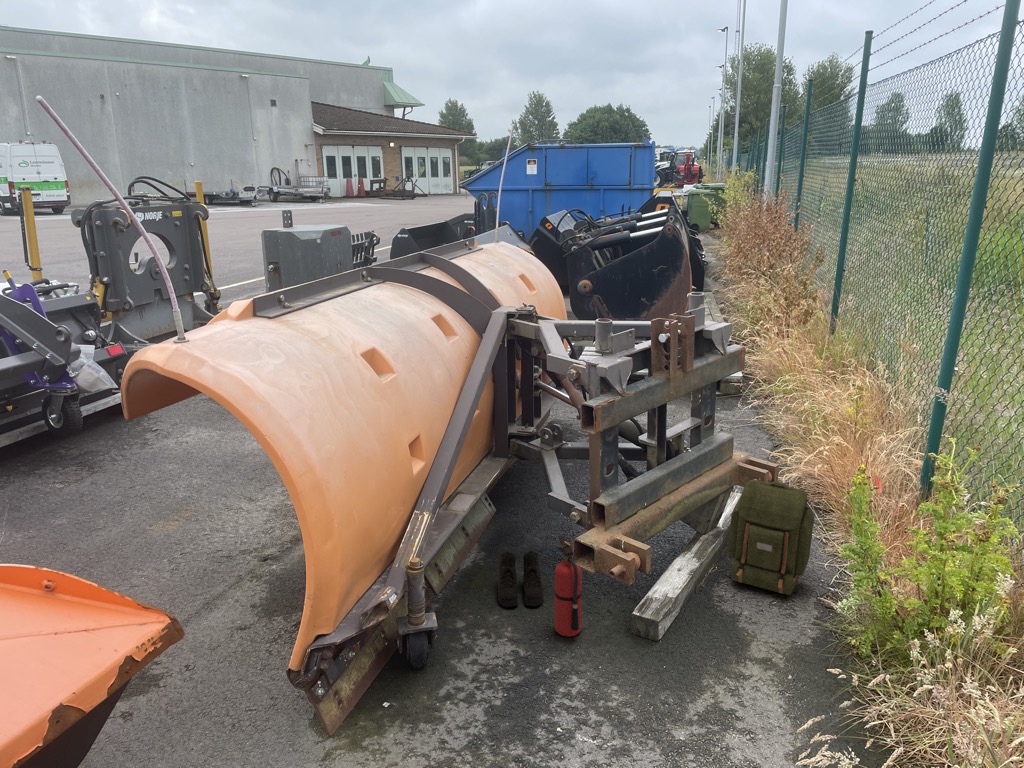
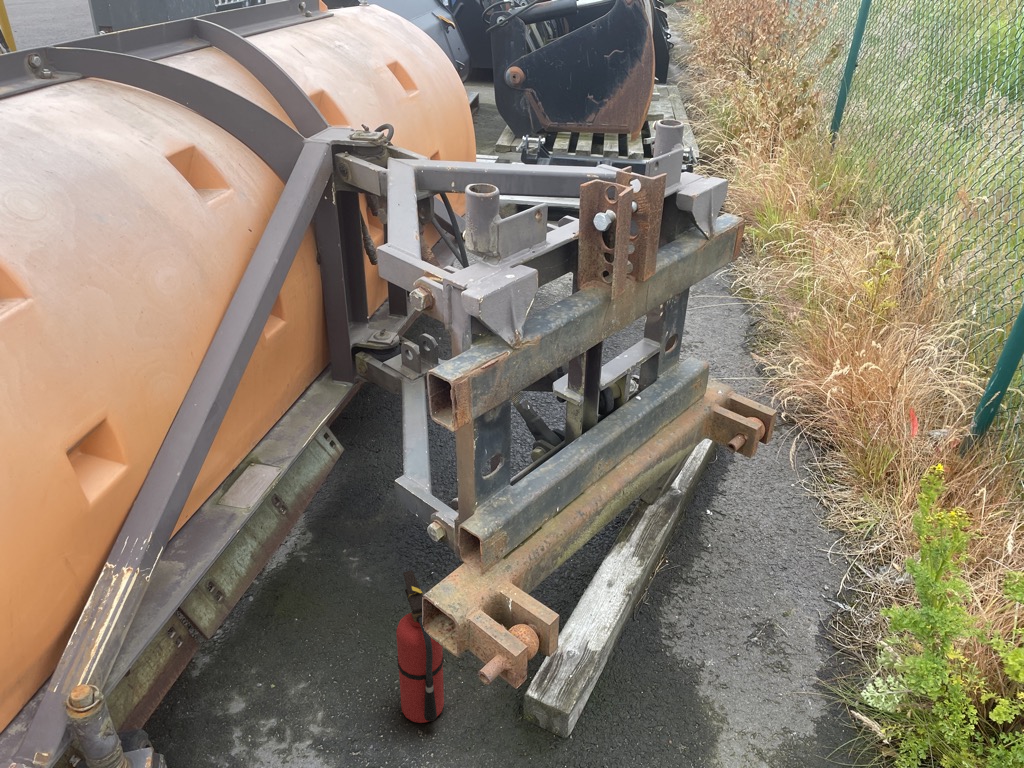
backpack: present [728,480,814,595] -> none [687,449,829,625]
boots: present [498,551,543,607] -> none [319,550,393,652]

